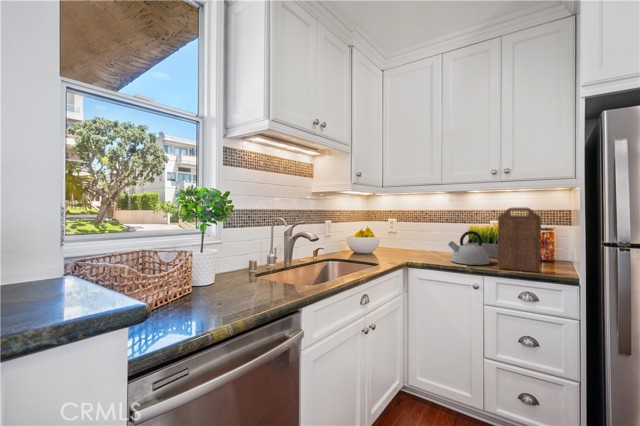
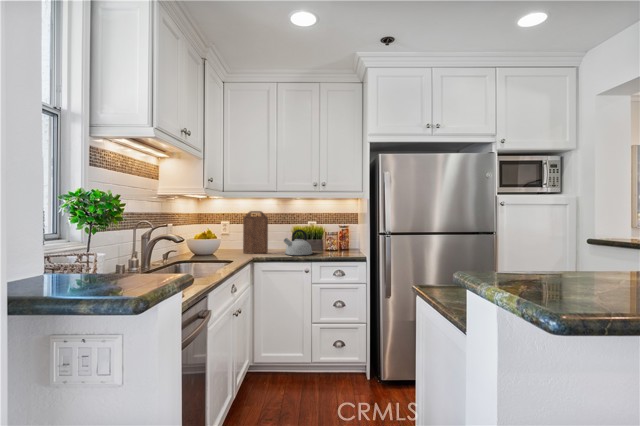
cutting board: present [498,208,541,272] -> present [243,211,268,253]

